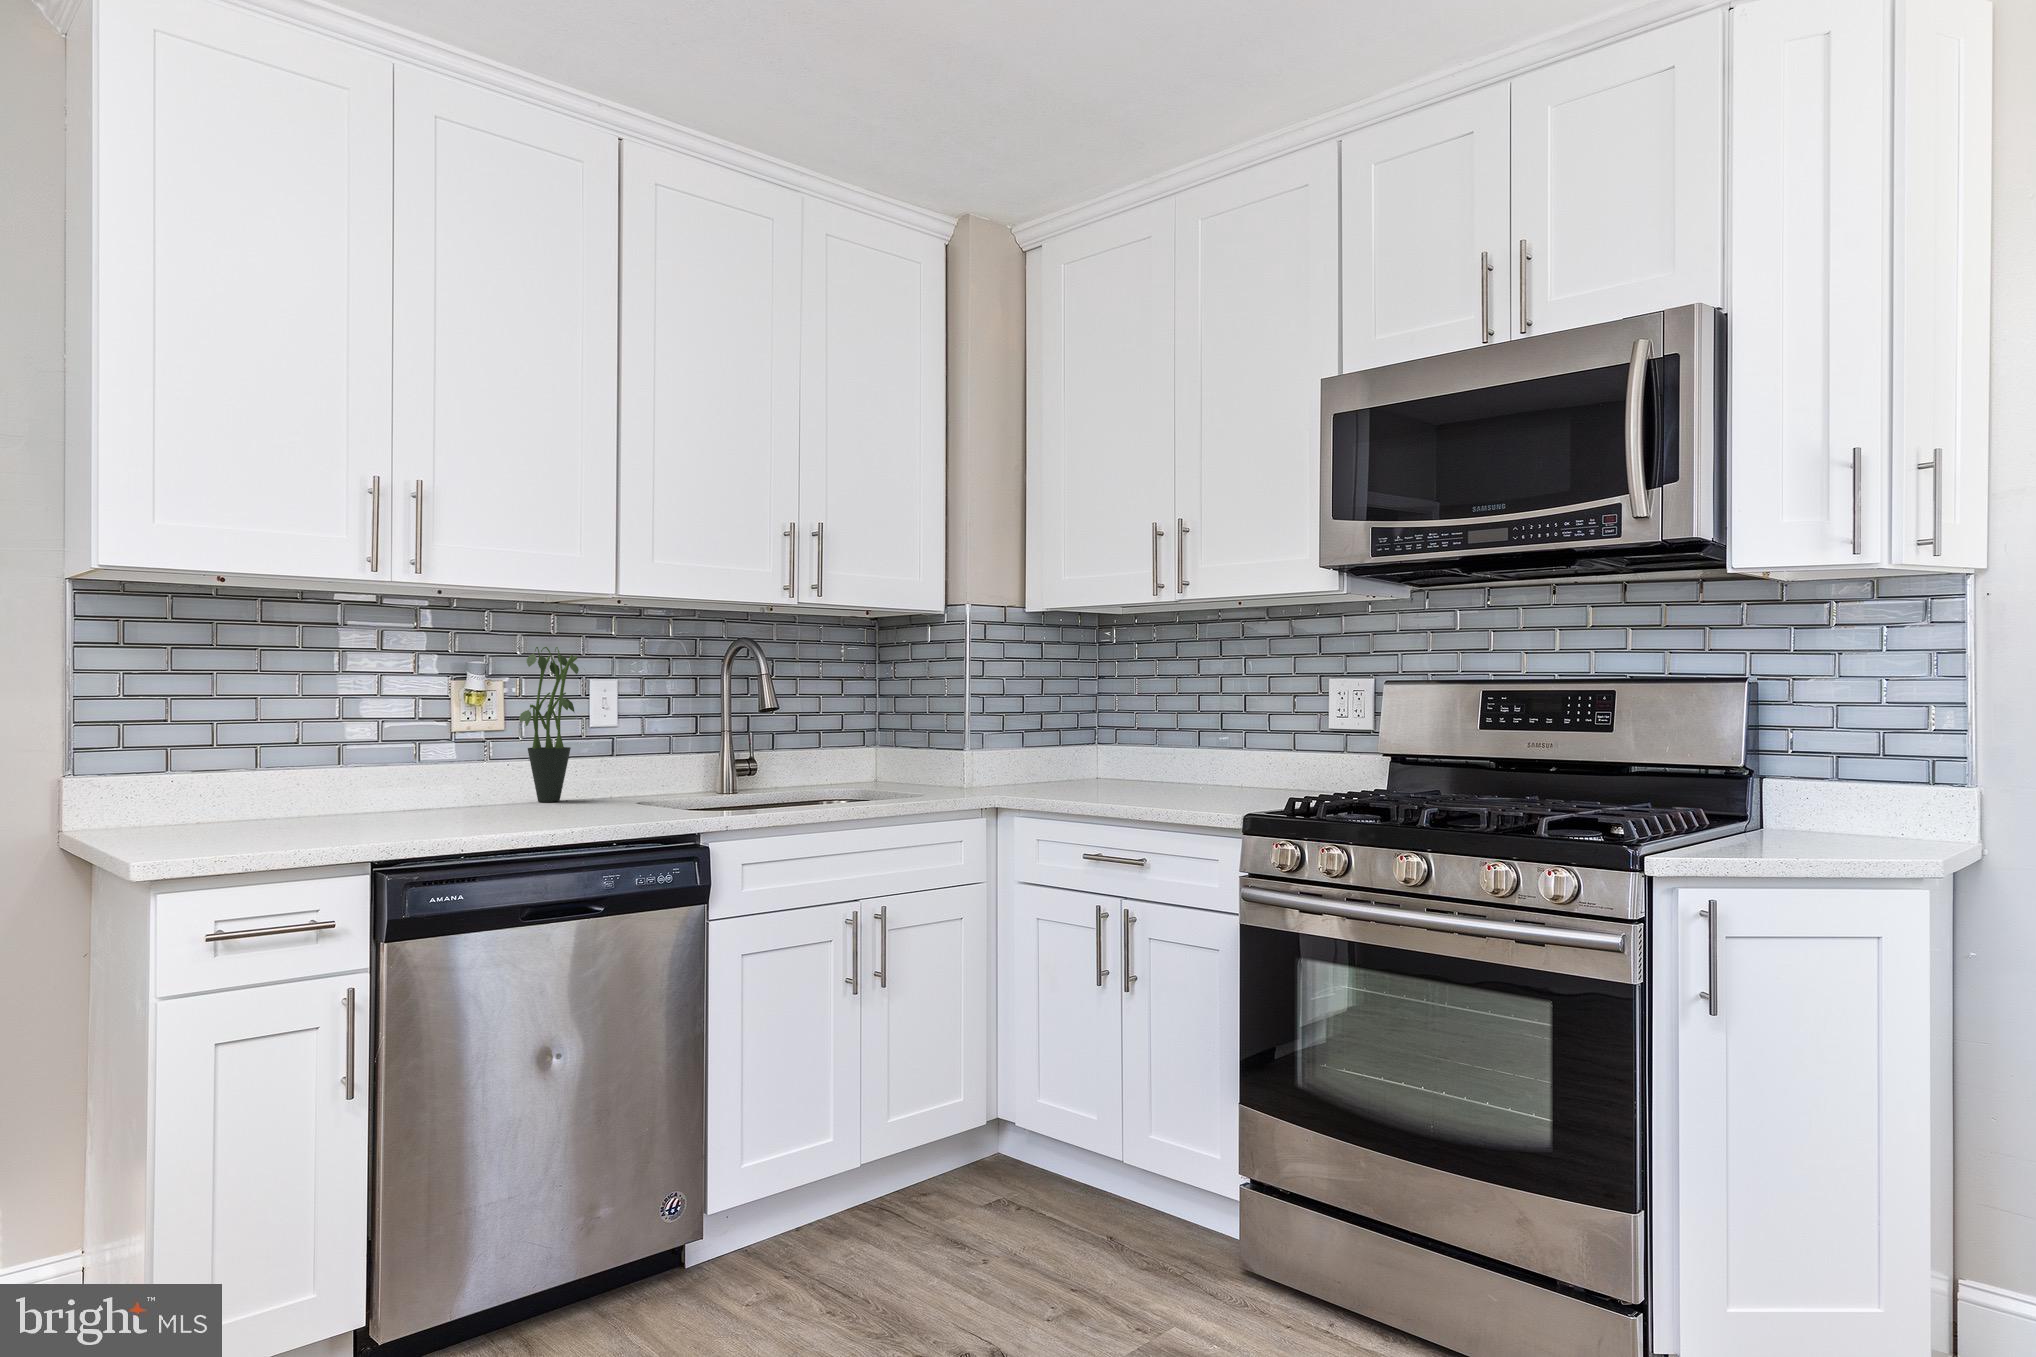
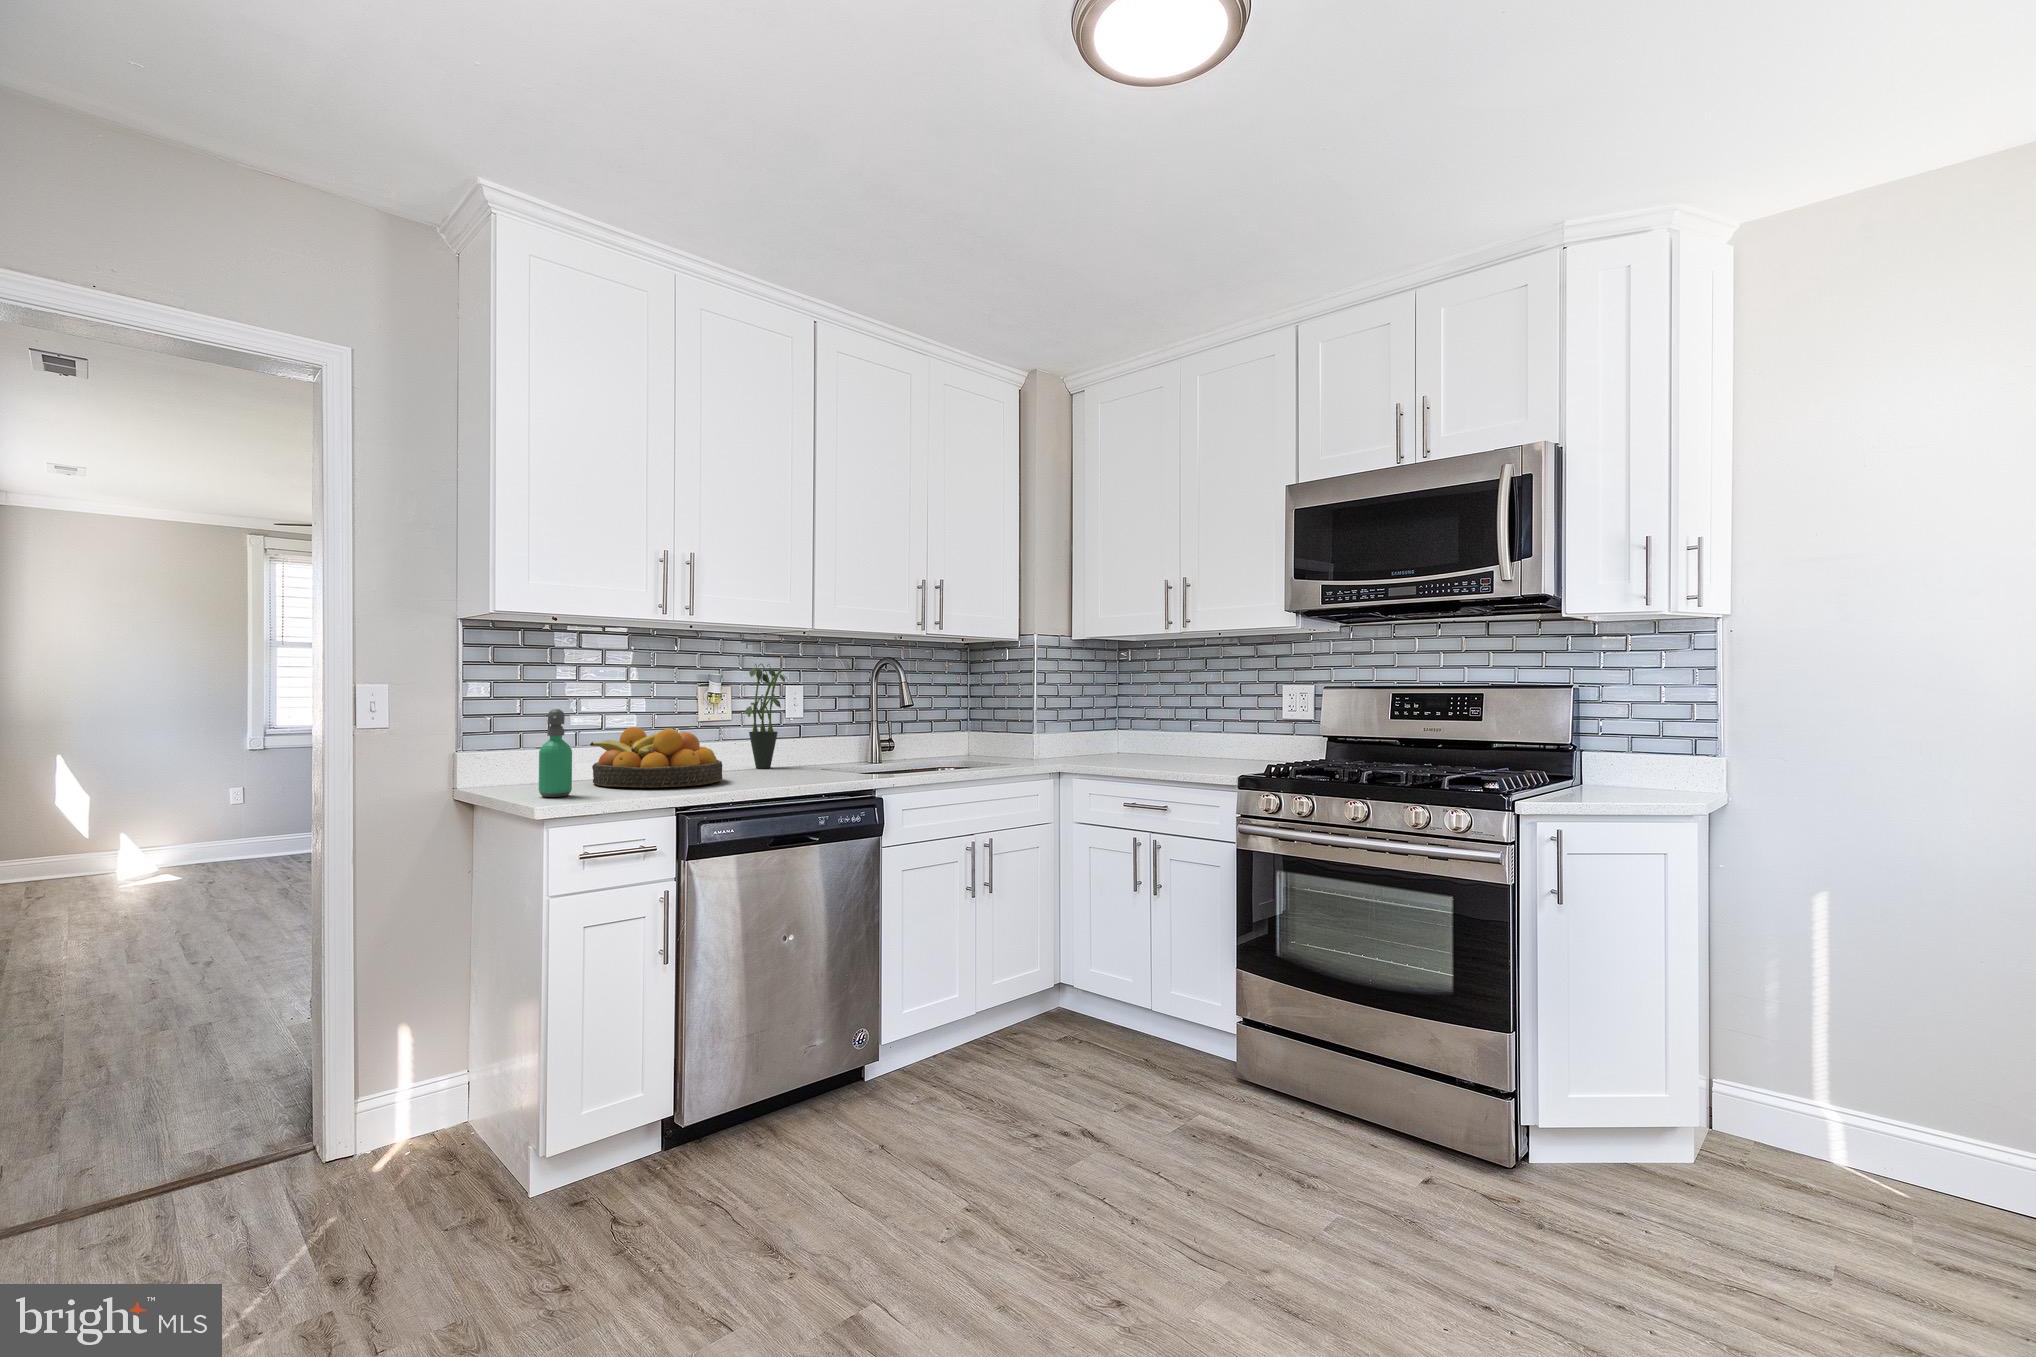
soap dispenser: none [161,714,214,847] -> present [539,709,572,797]
fruit bowl: none [262,742,467,832] -> present [590,727,722,787]

